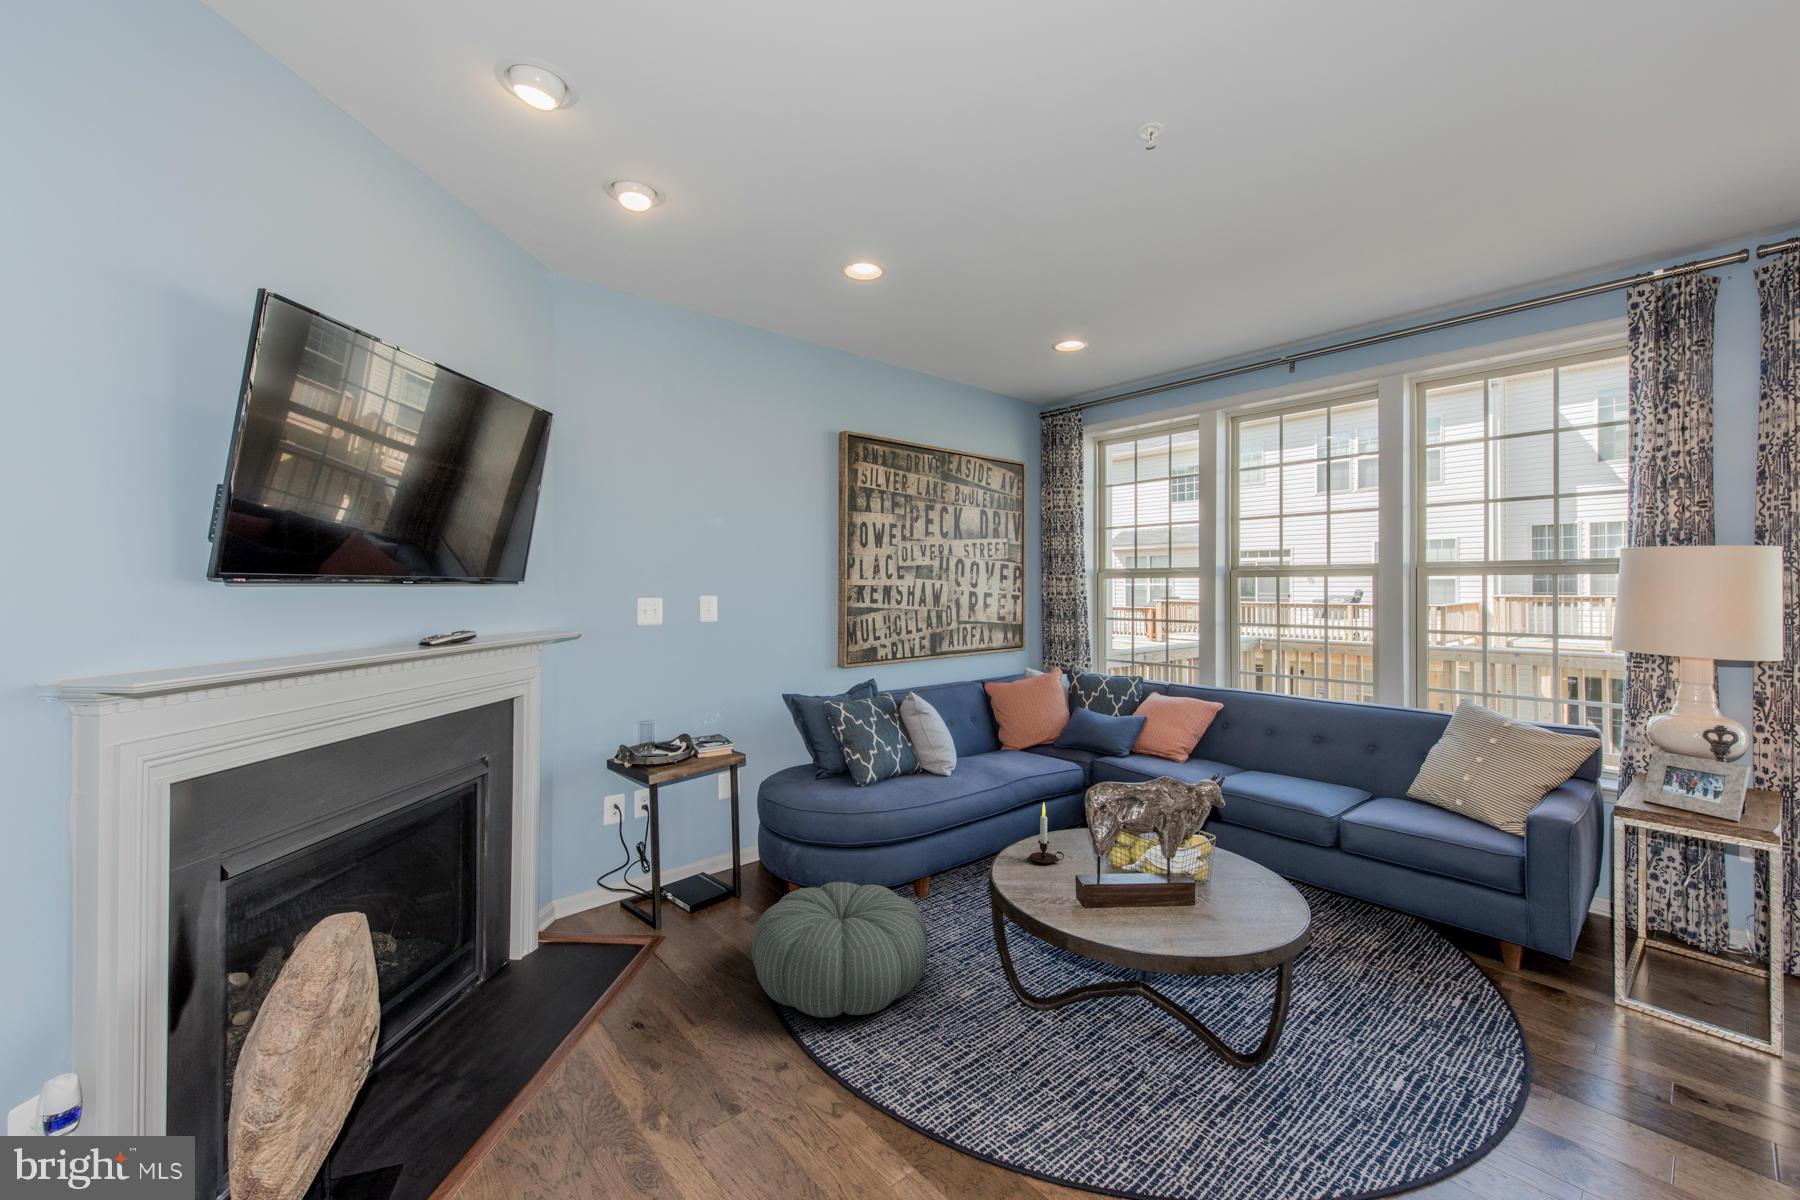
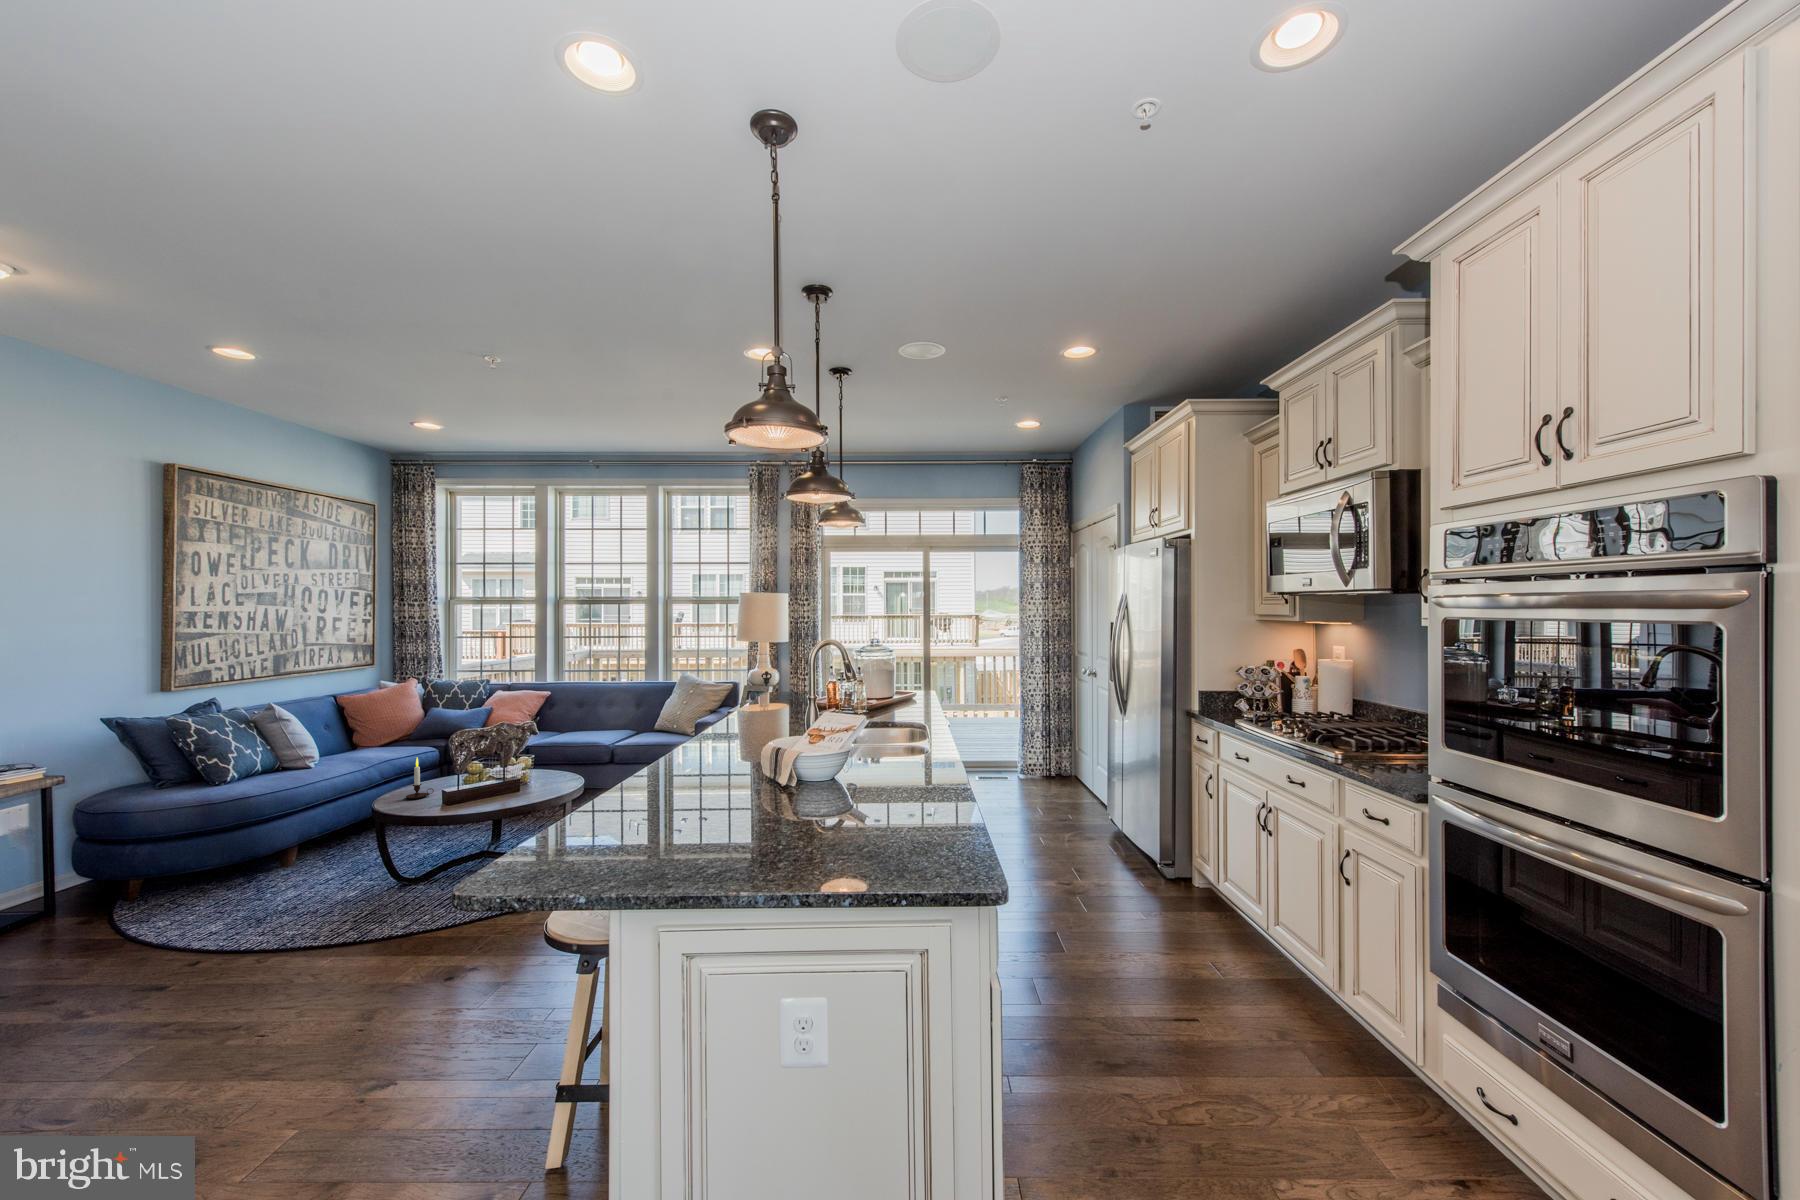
pouf: present [751,882,927,1018] -> none [119,852,317,953]

